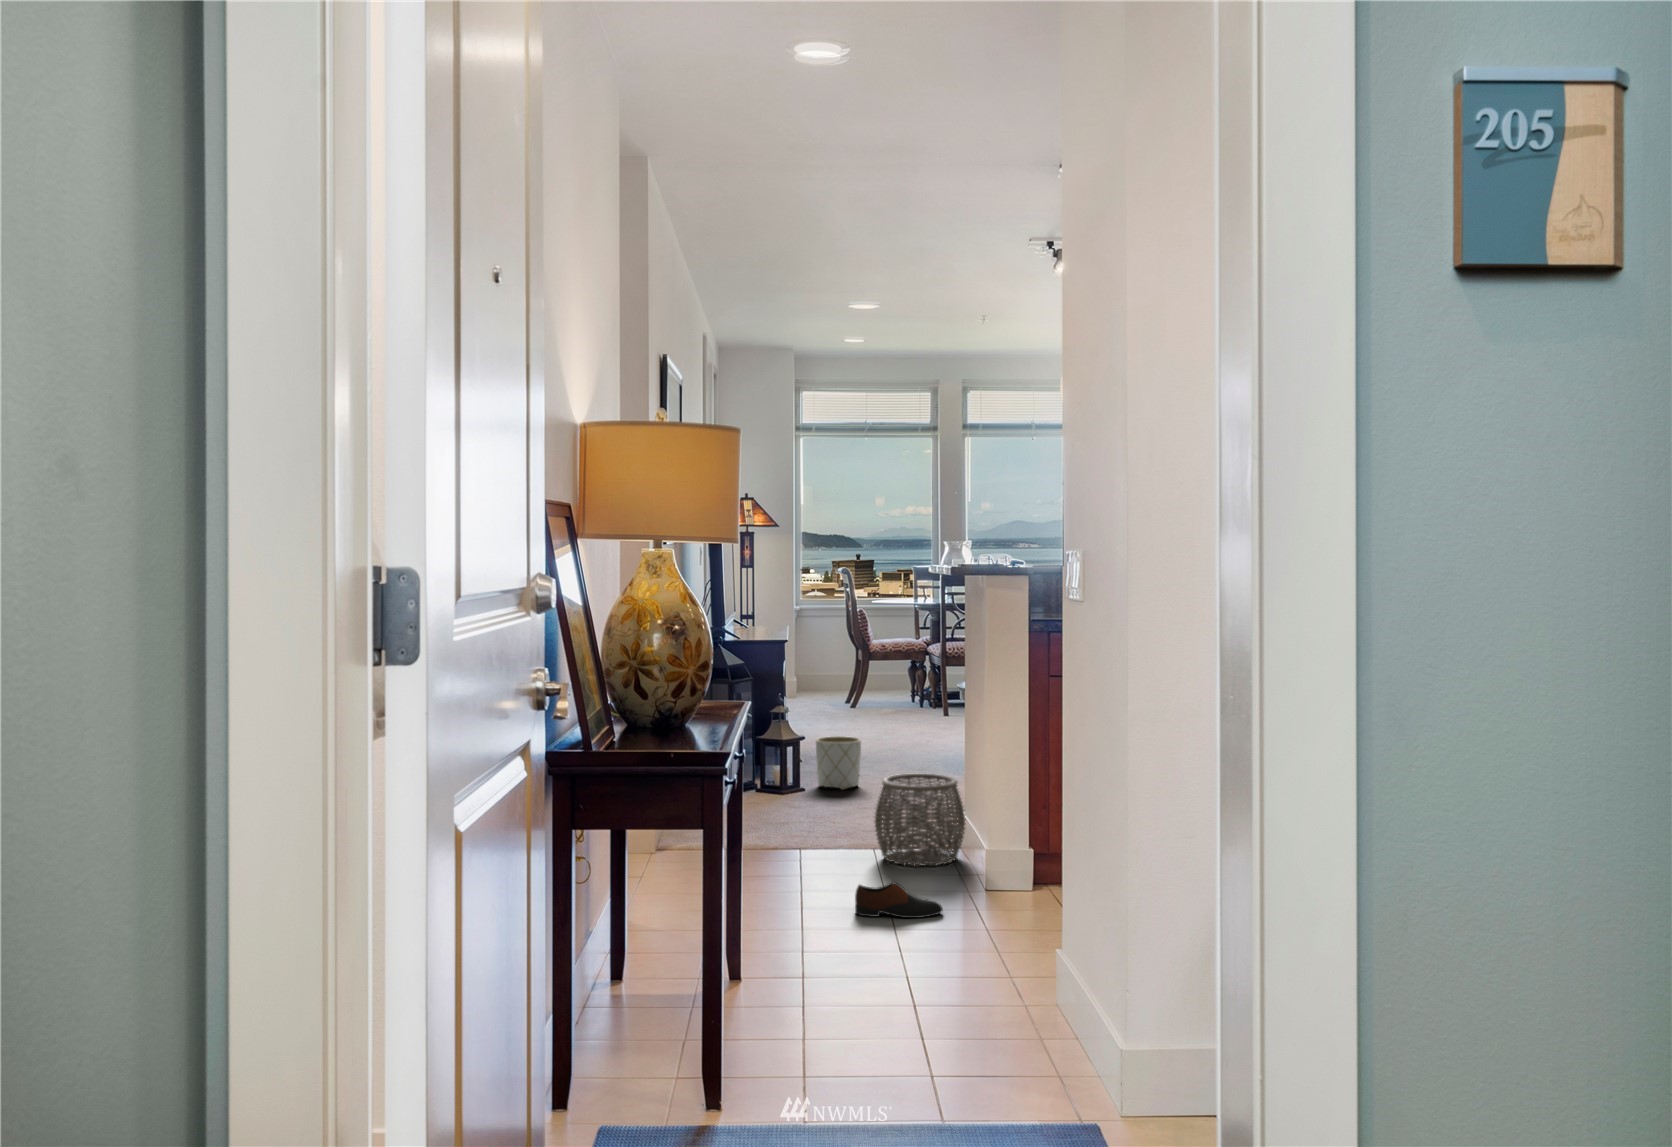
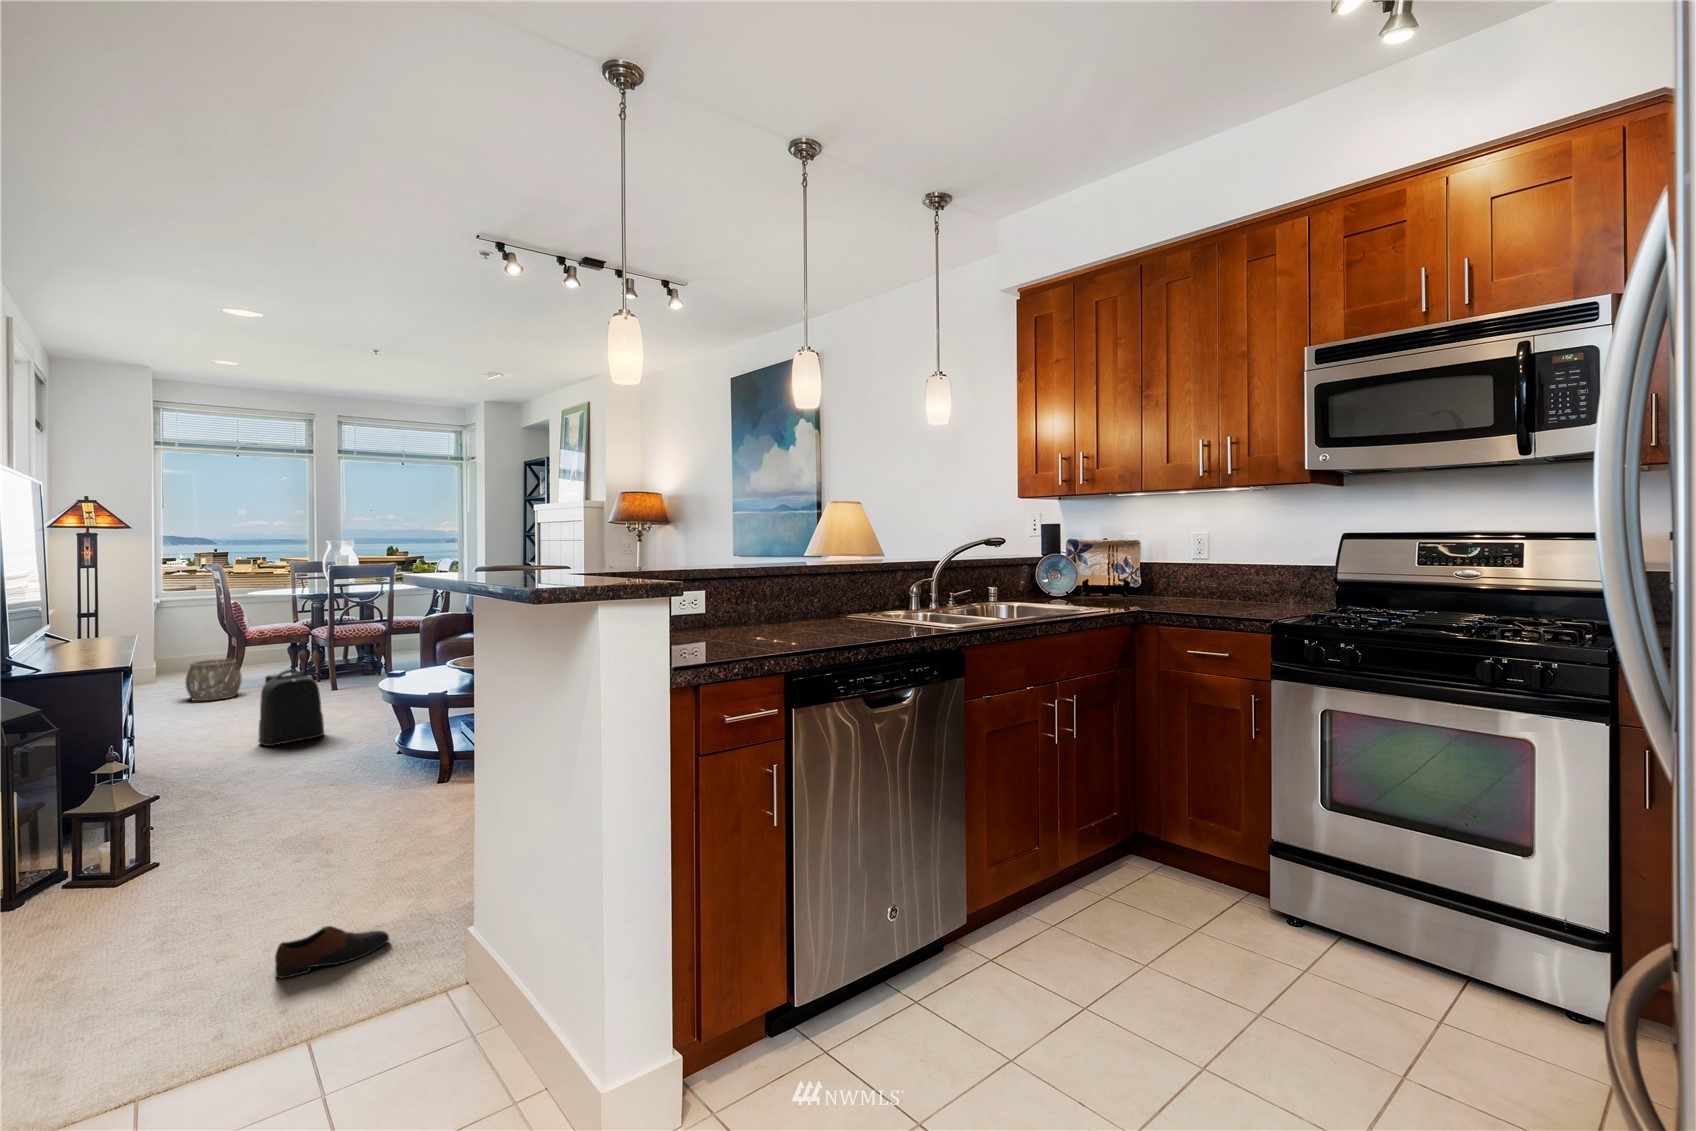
backpack: none [870,678,928,759] -> present [258,670,324,746]
planter: present [816,736,861,790] -> none [194,737,253,794]
woven basket: present [874,774,965,866] -> present [186,659,242,701]

